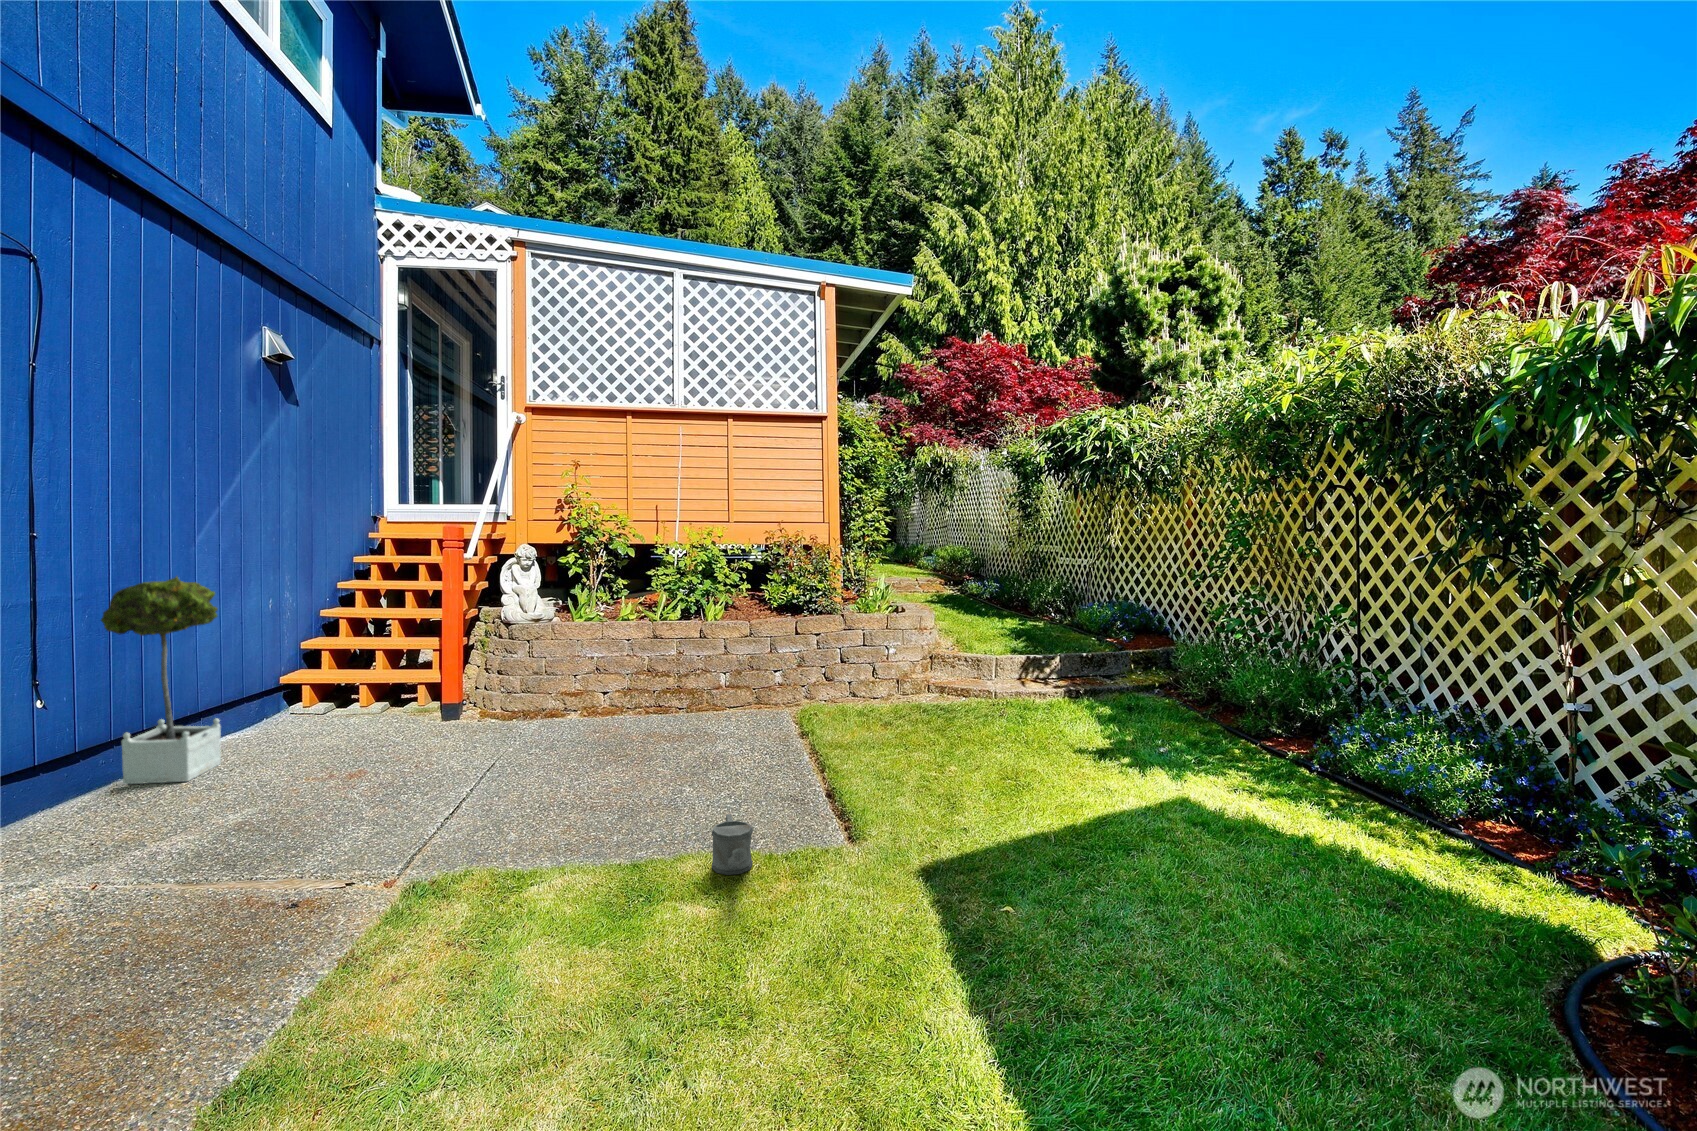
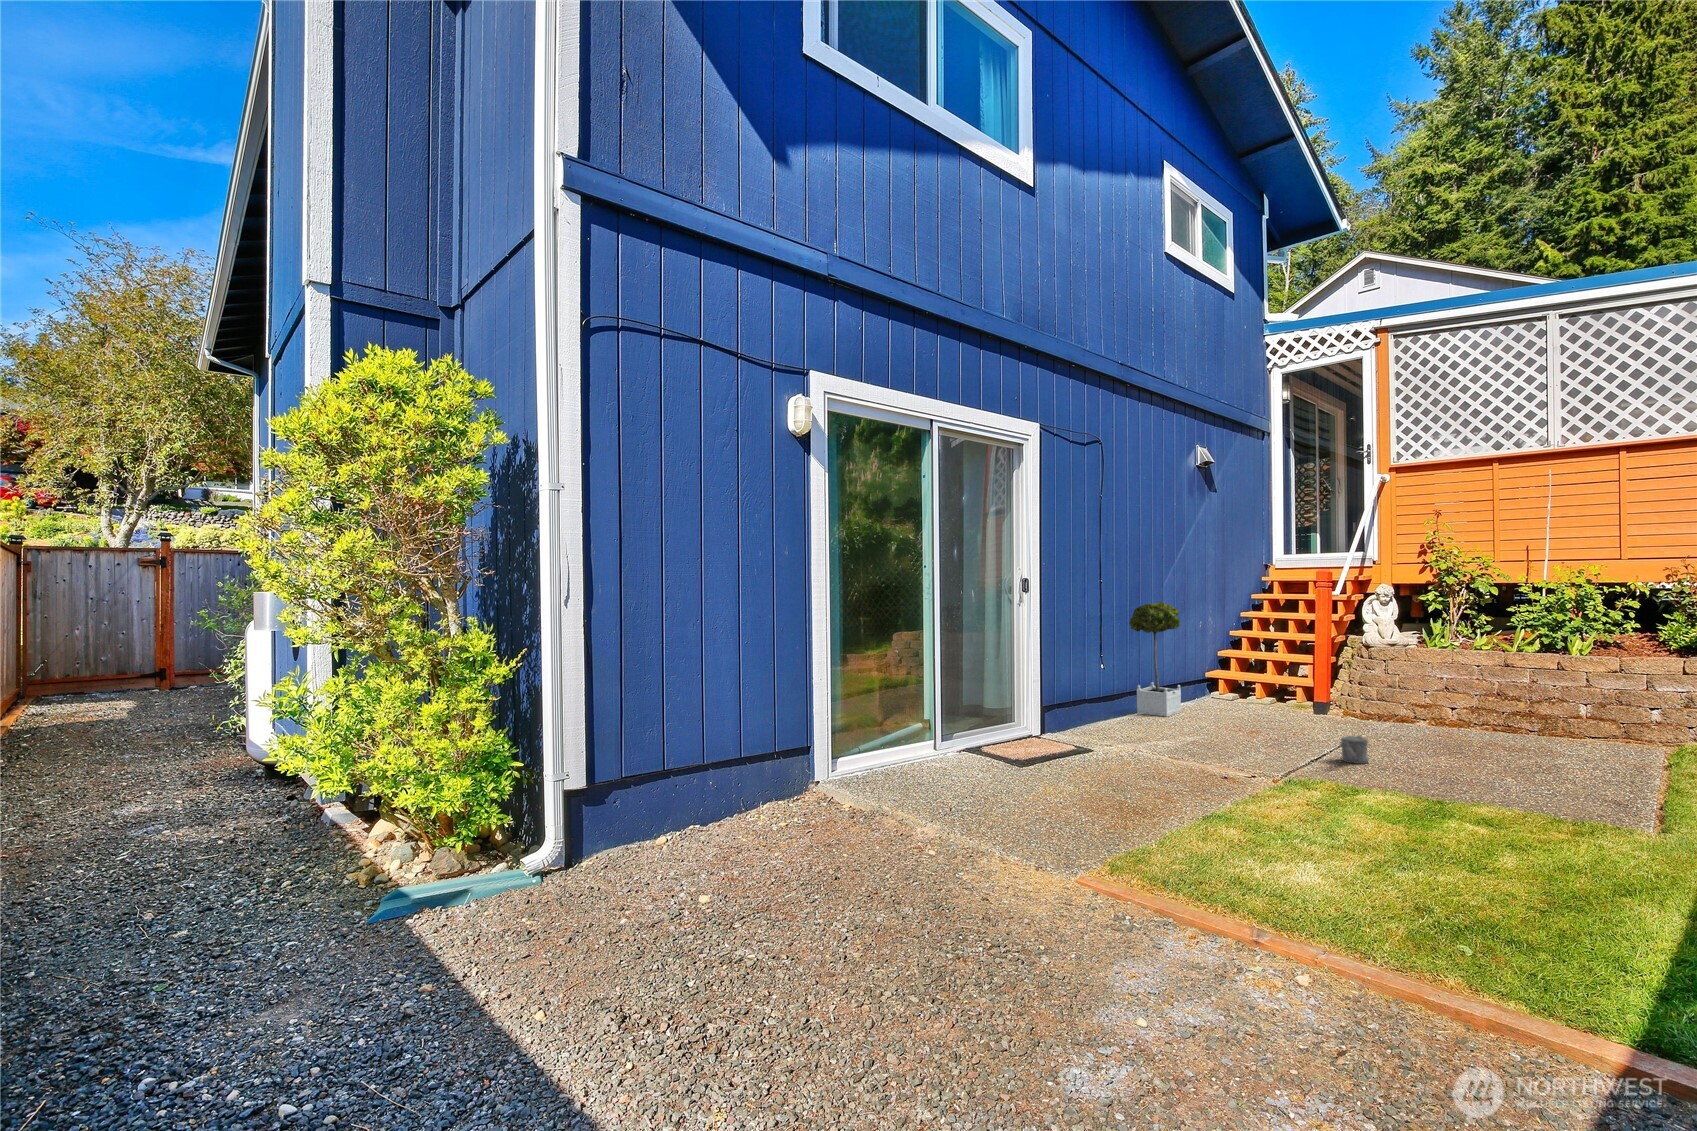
watering can: present [712,814,753,875] -> present [1340,735,1368,764]

